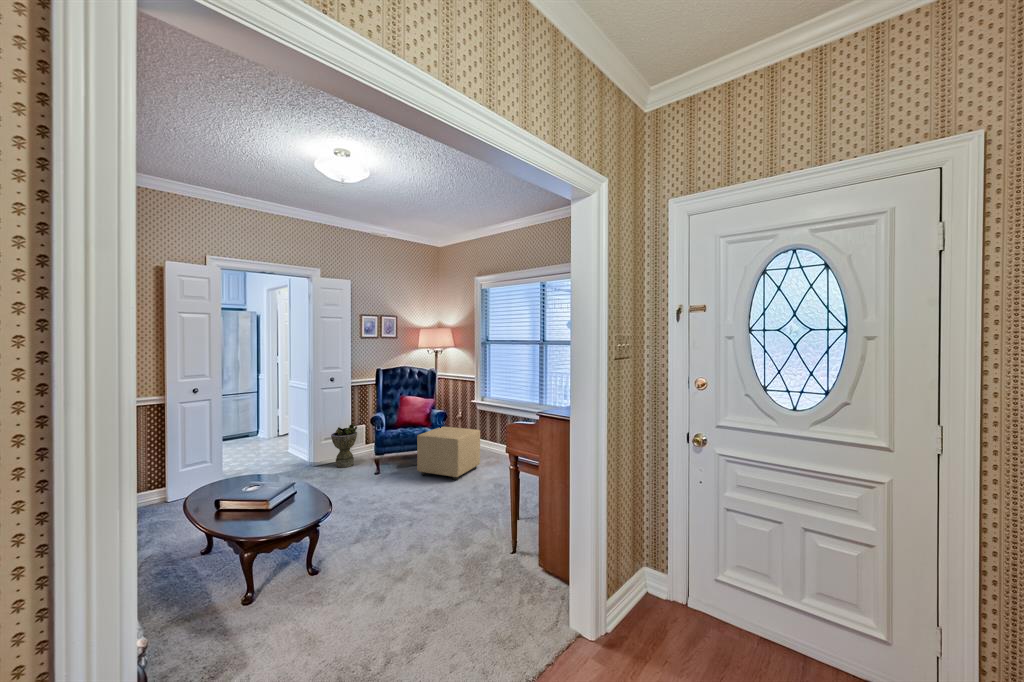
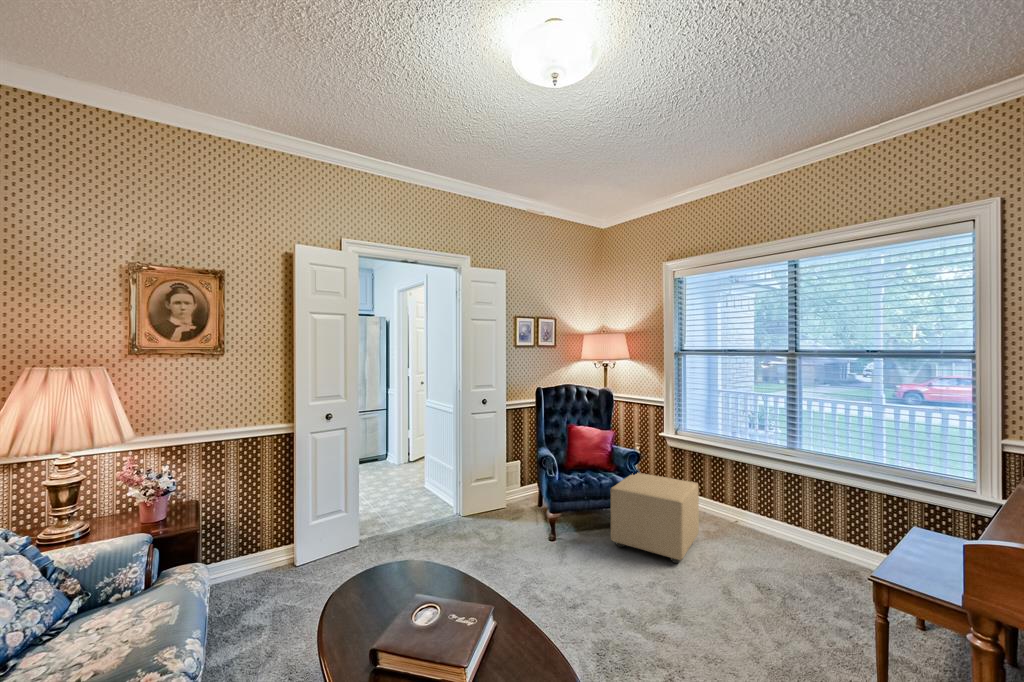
planter: present [331,424,357,468] -> none [484,461,517,521]

